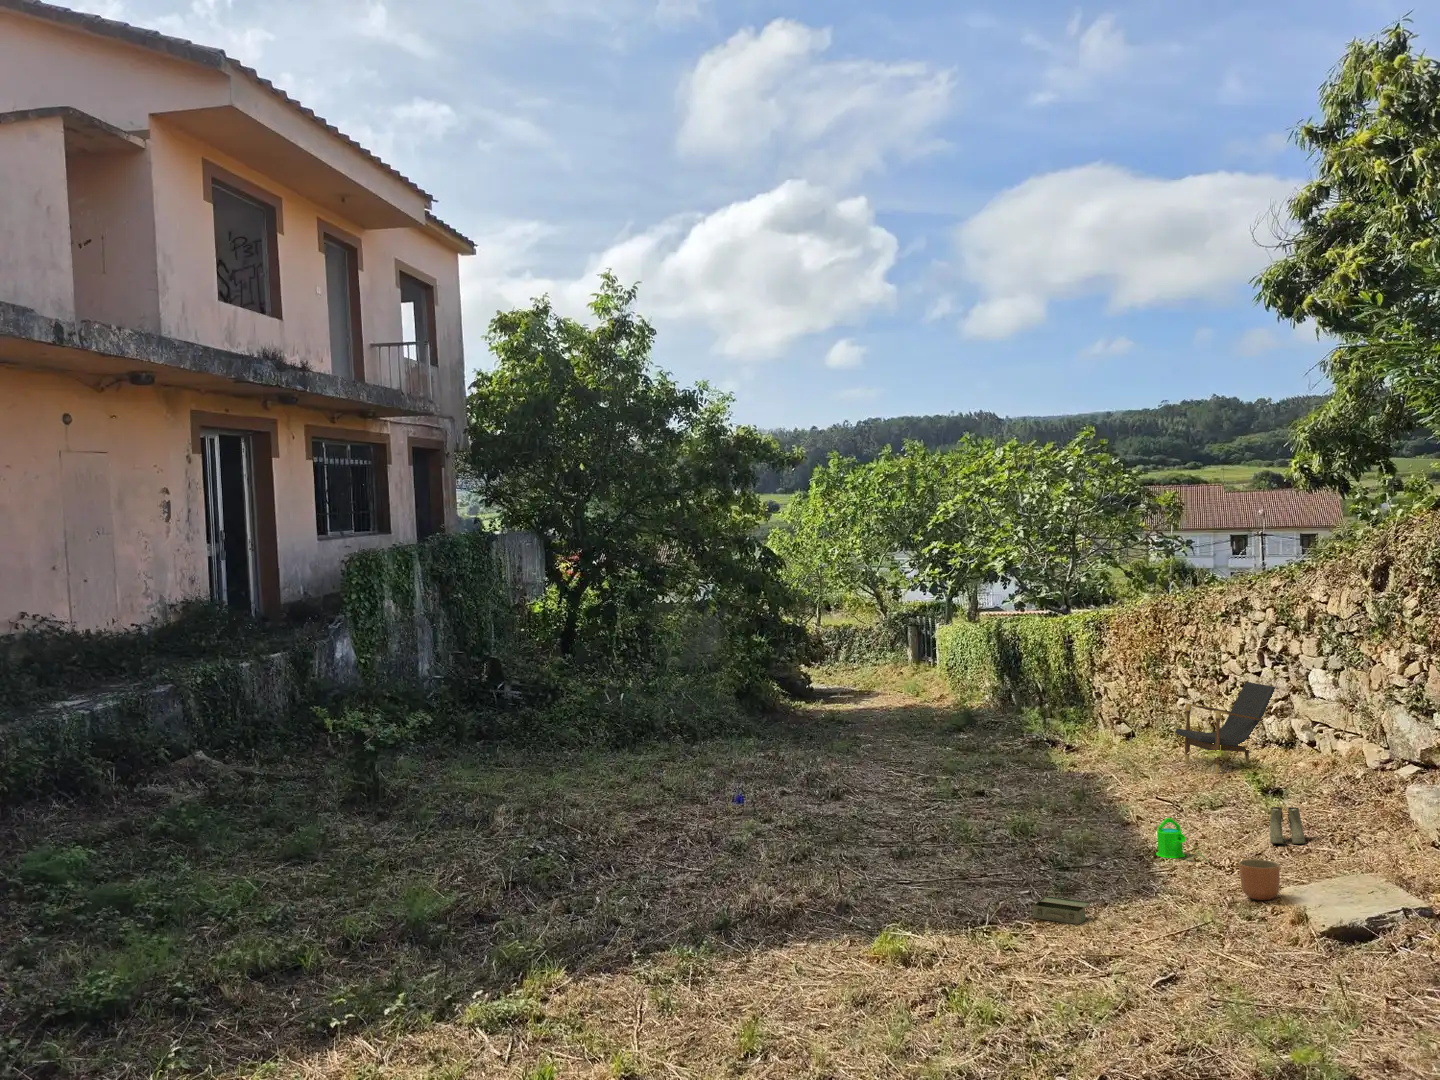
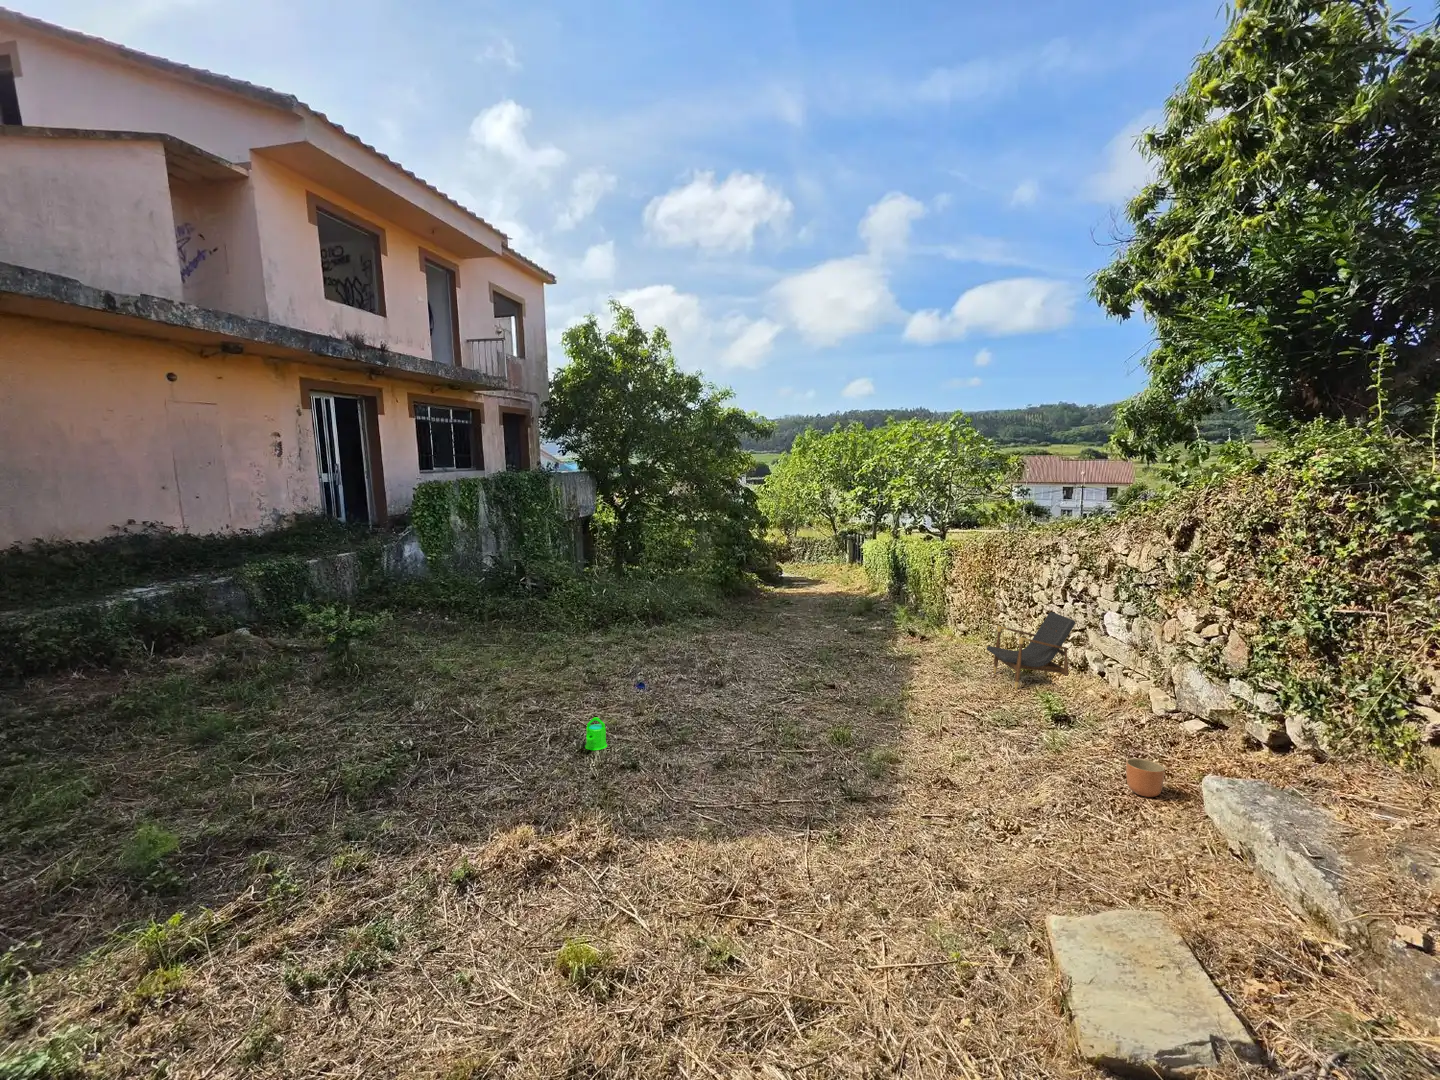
boots: present [1270,807,1305,844] -> none [1038,786,1076,835]
watering can: present [1156,818,1186,858] -> present [585,717,607,750]
planter: present [1239,859,1280,900] -> present [1126,759,1165,797]
toolbox: present [1033,896,1091,924] -> none [708,919,779,984]

